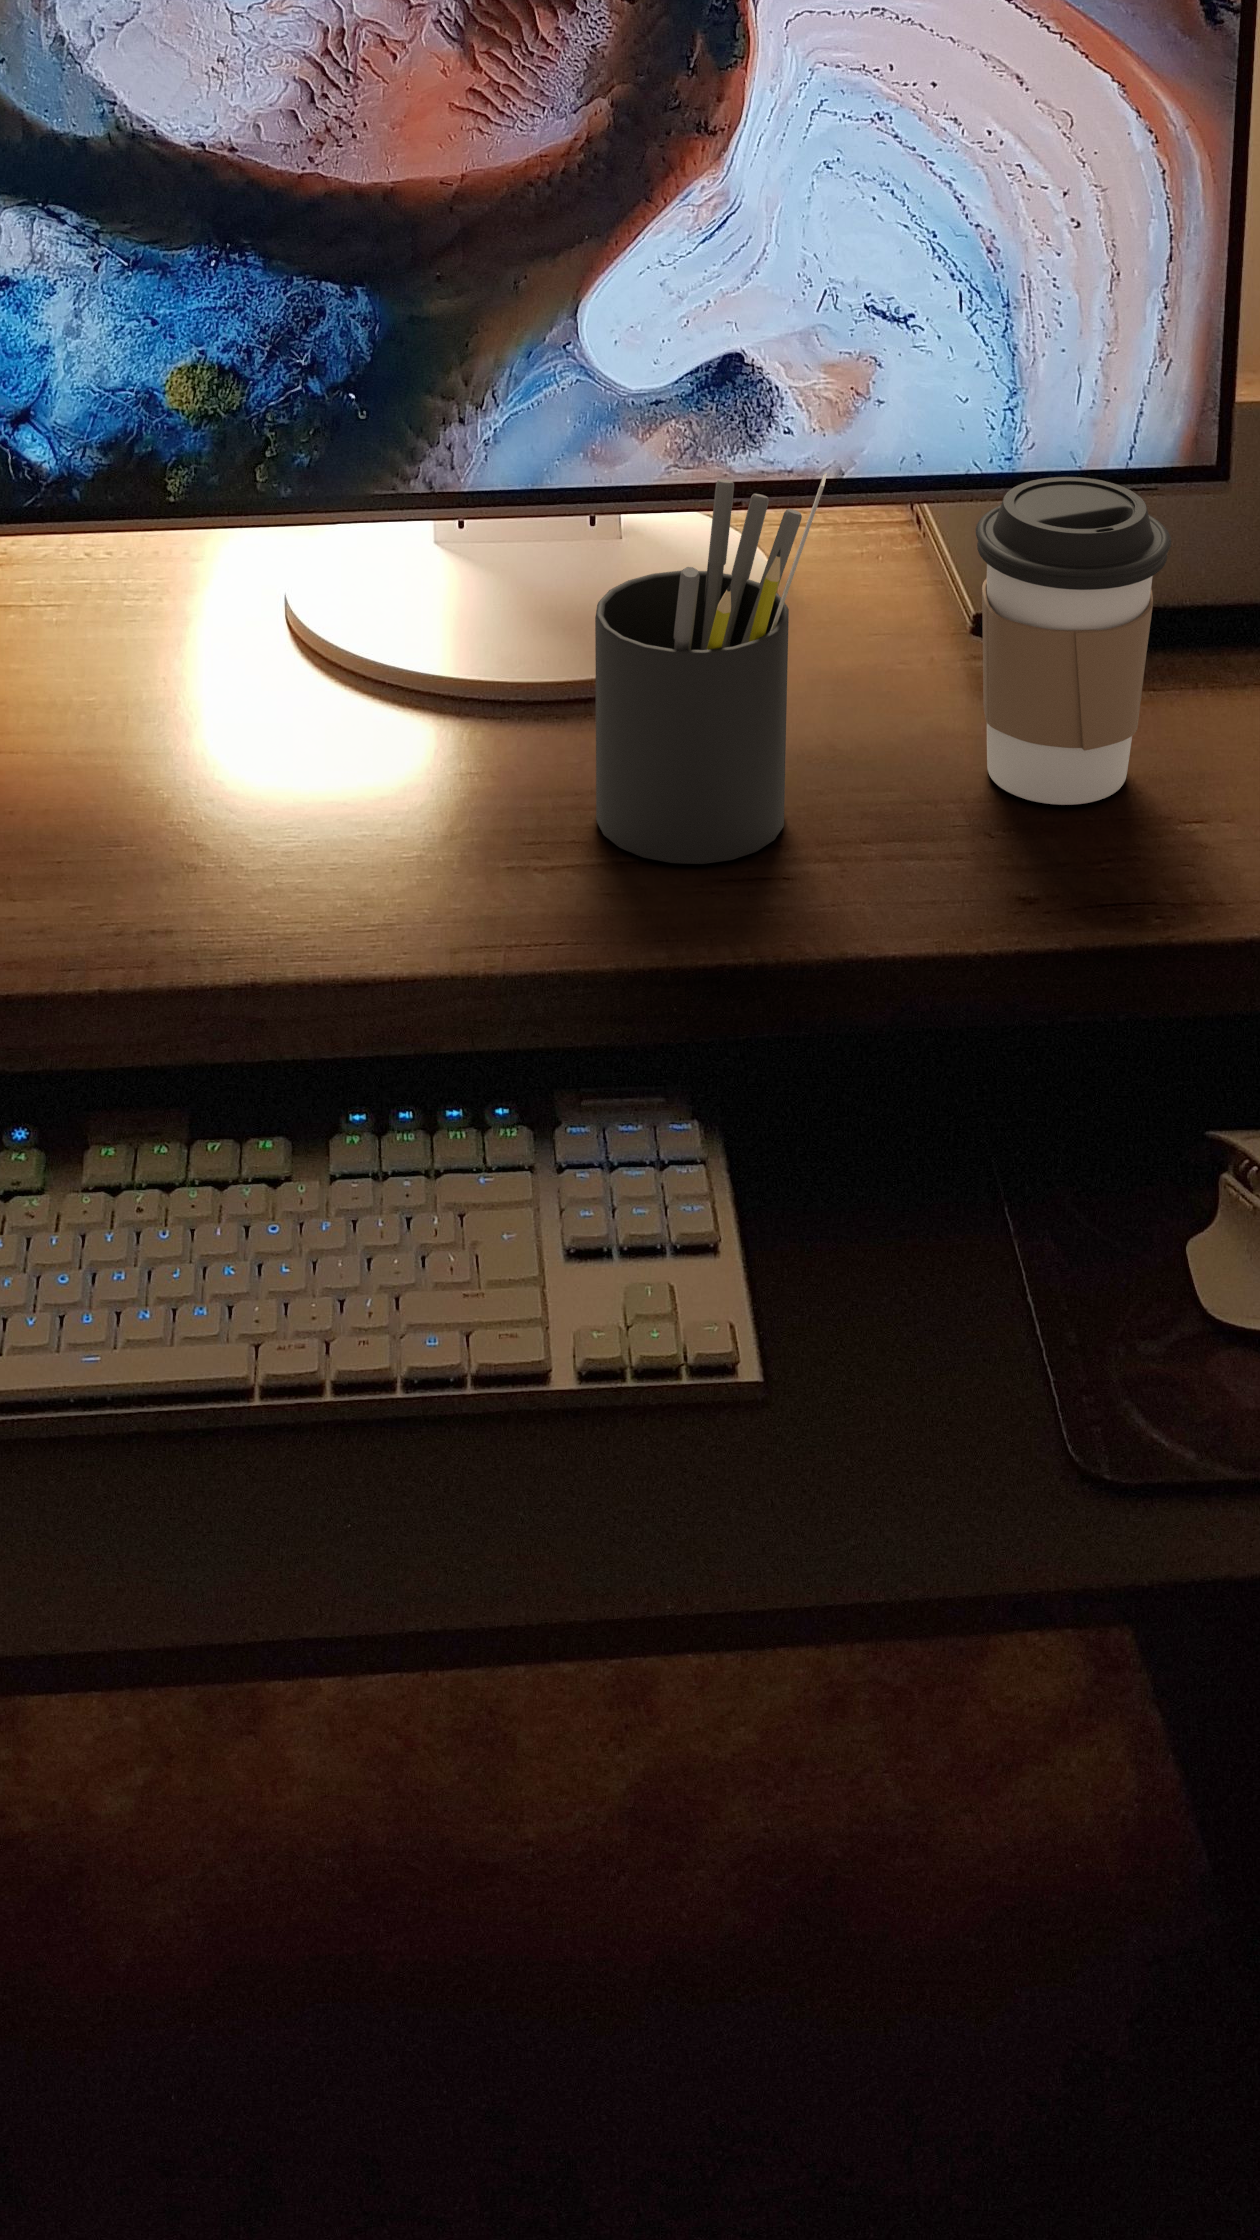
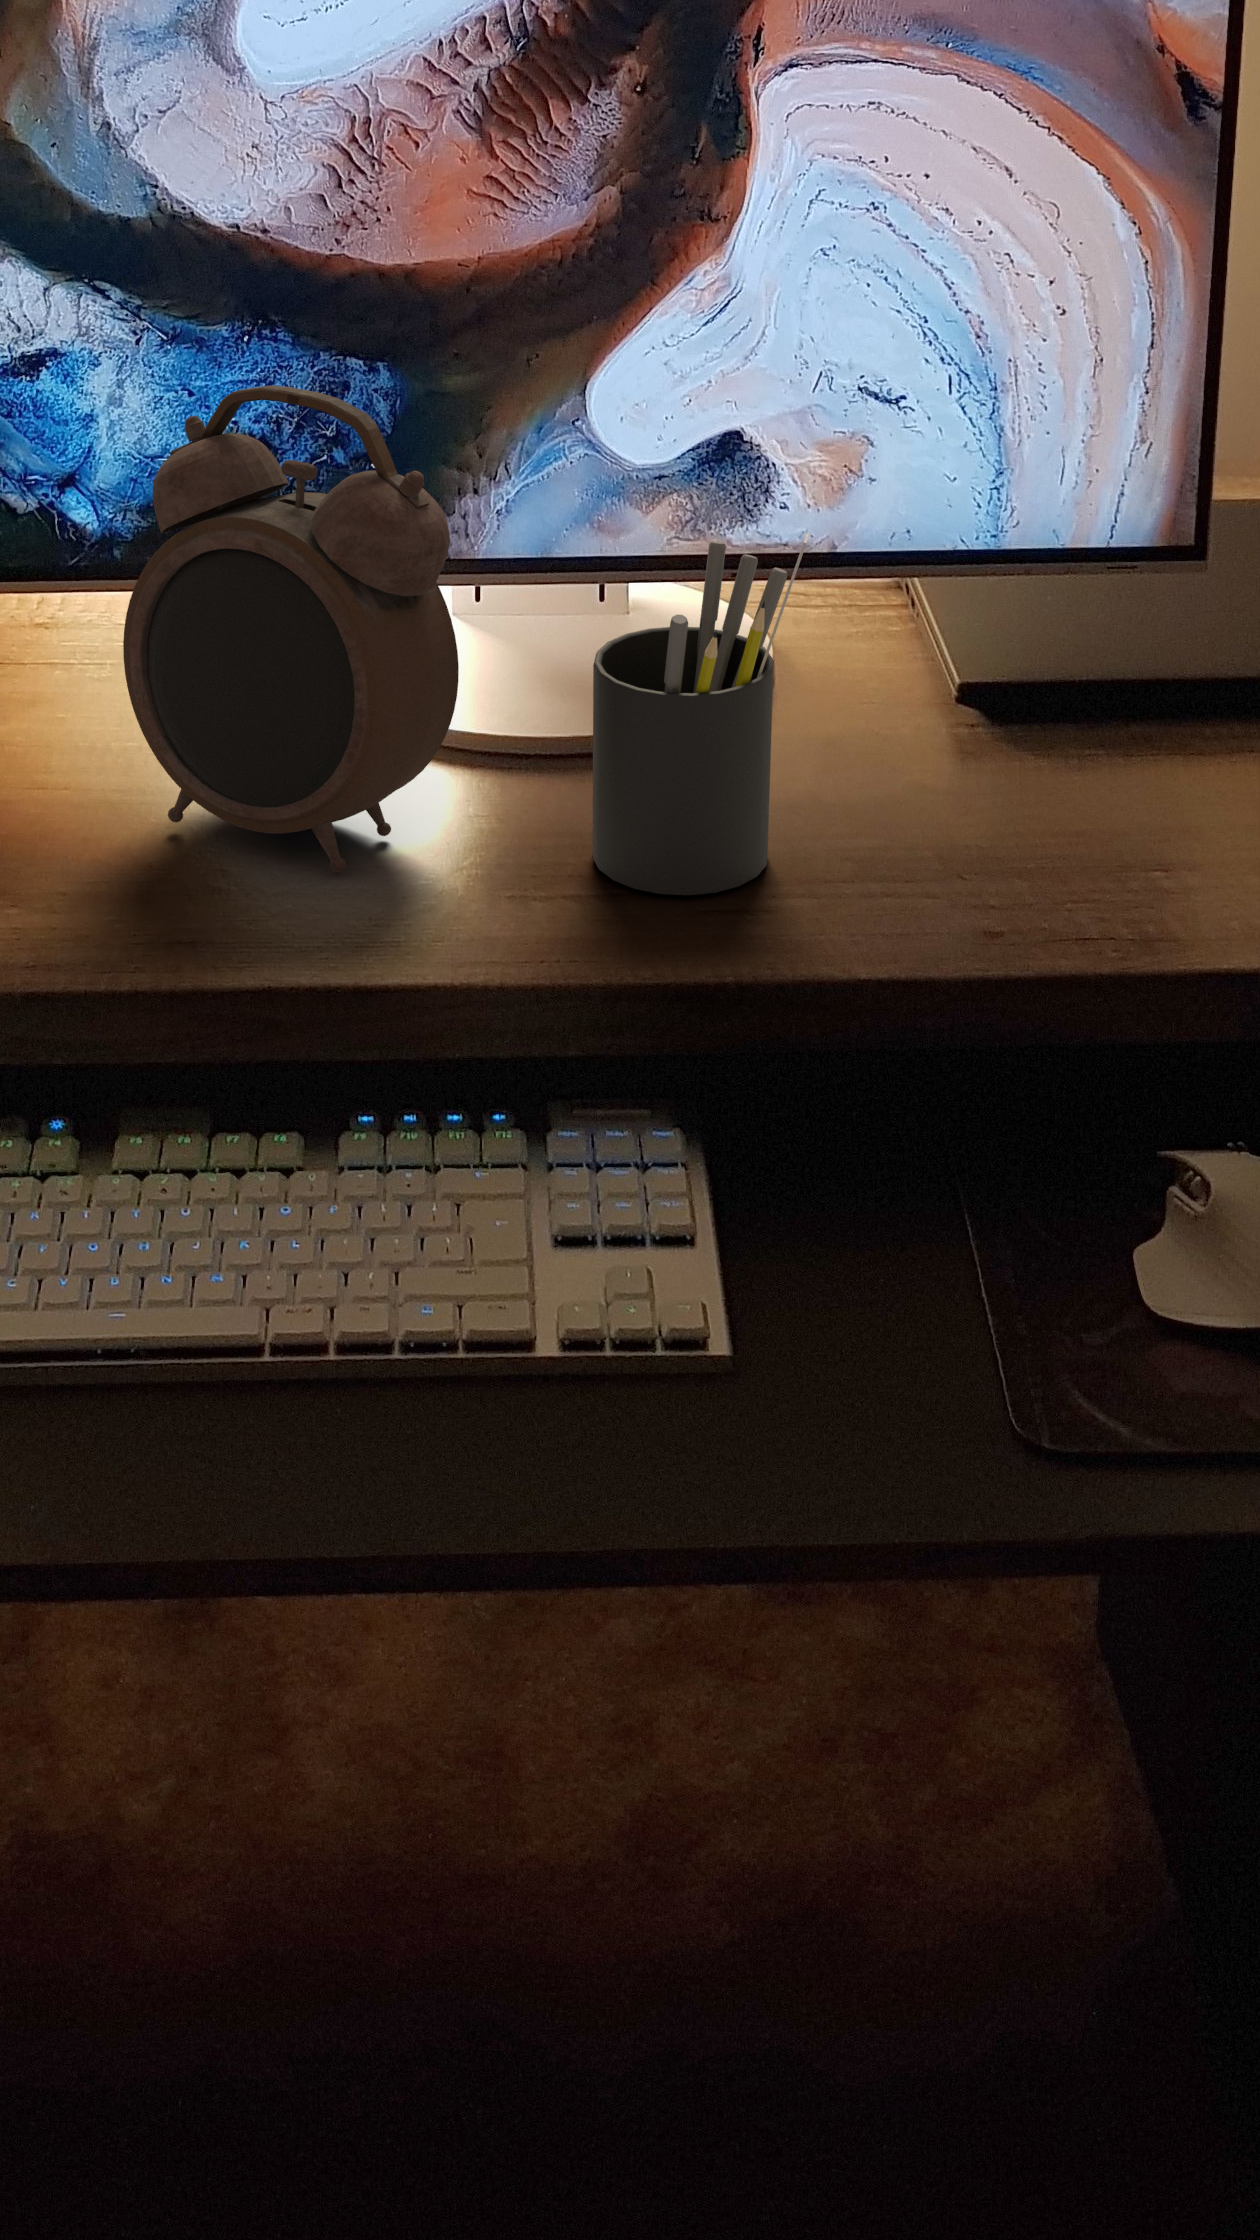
alarm clock: none [84,321,449,845] -> present [123,385,459,872]
coffee cup: present [976,477,1171,805] -> none [952,546,1135,852]

